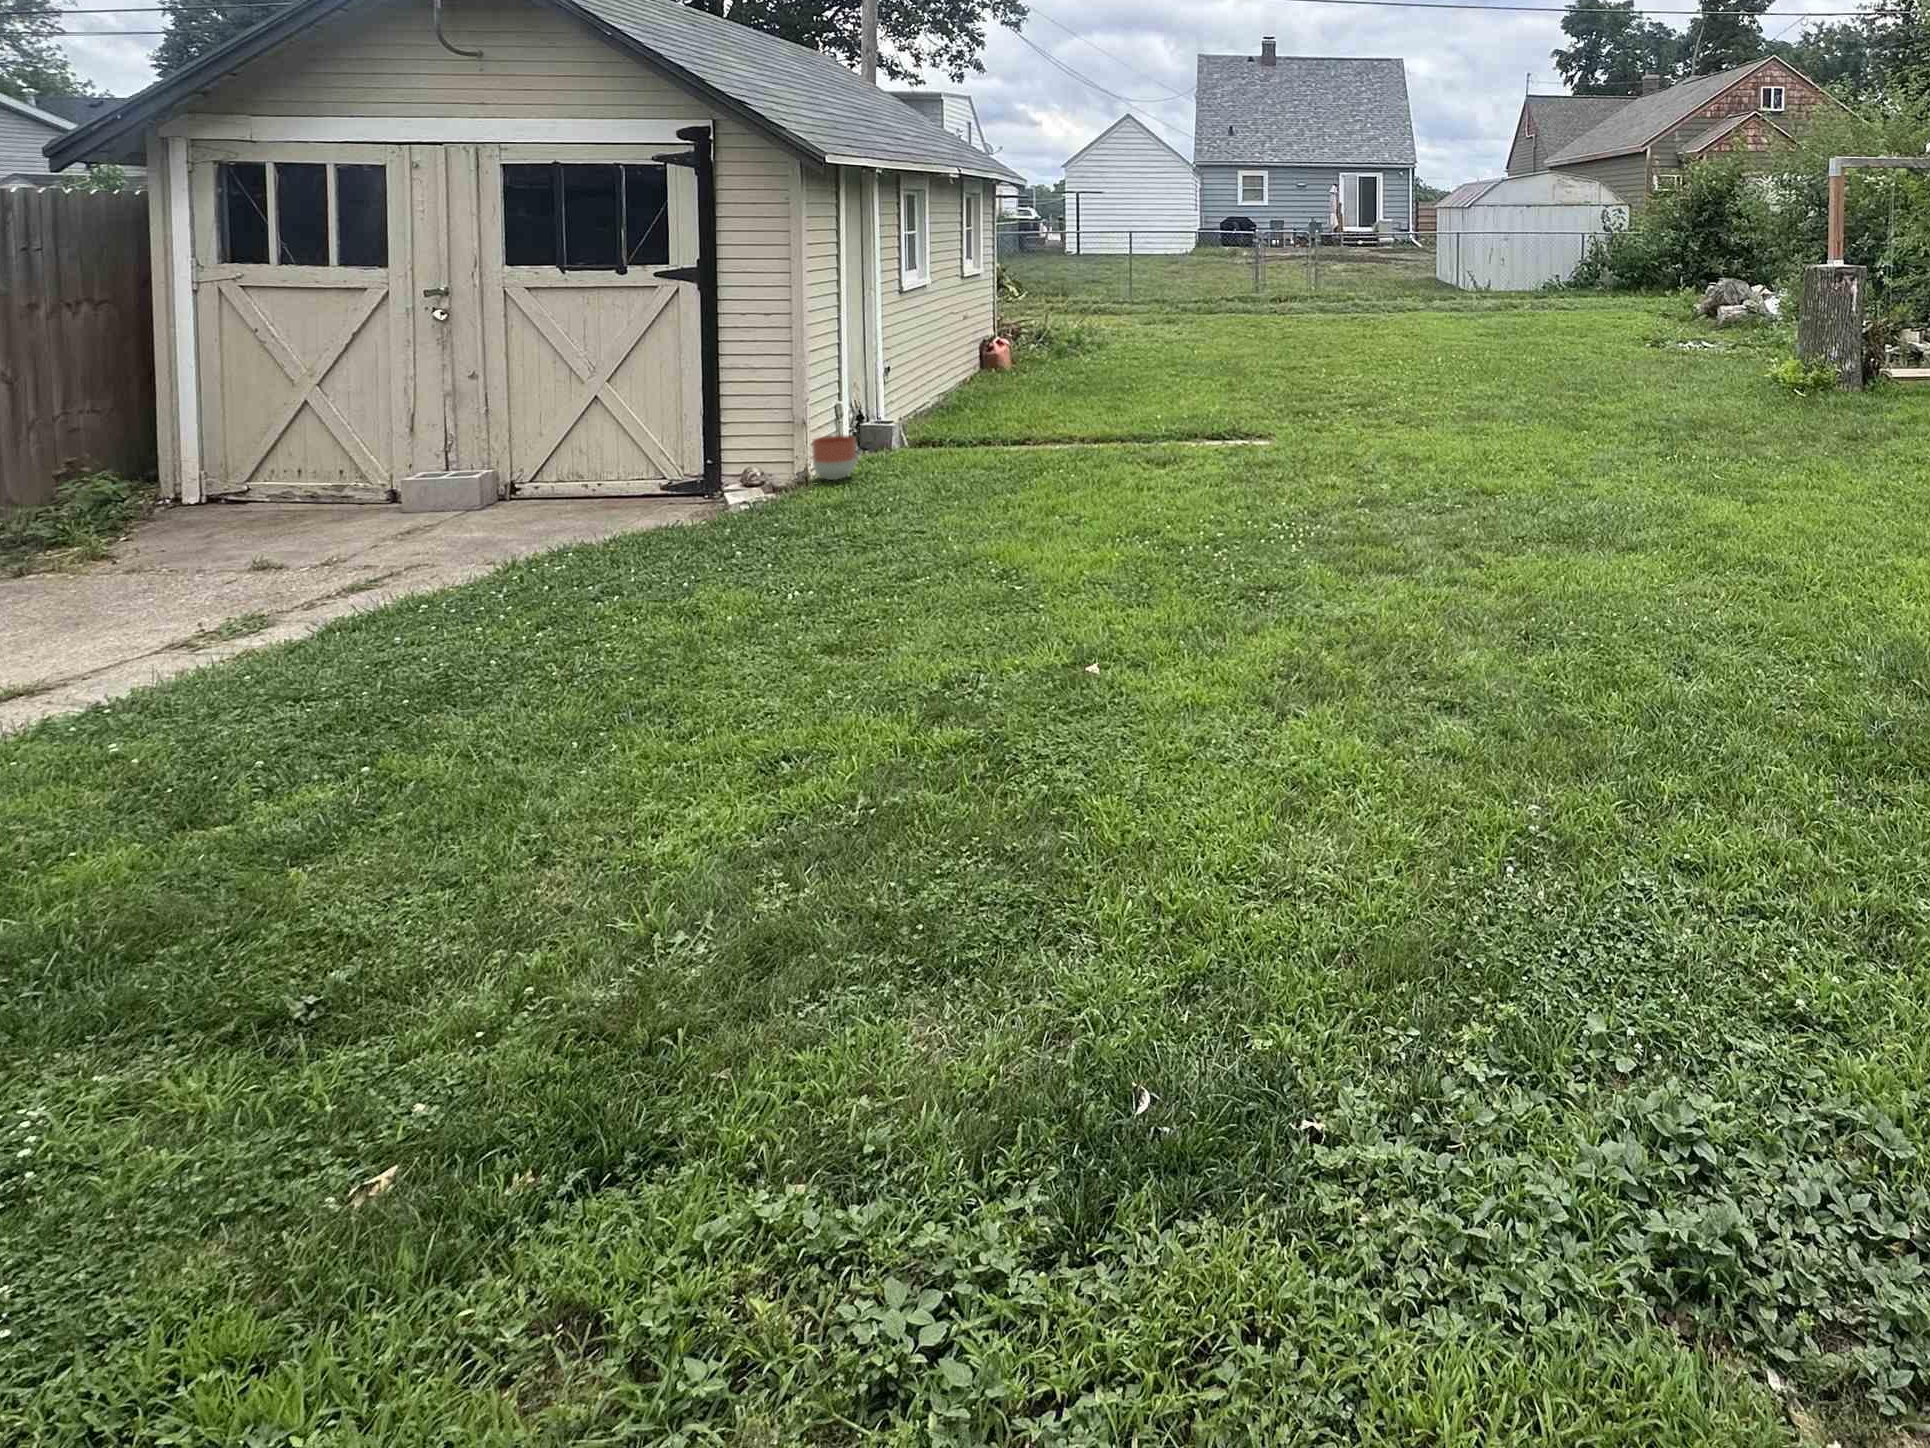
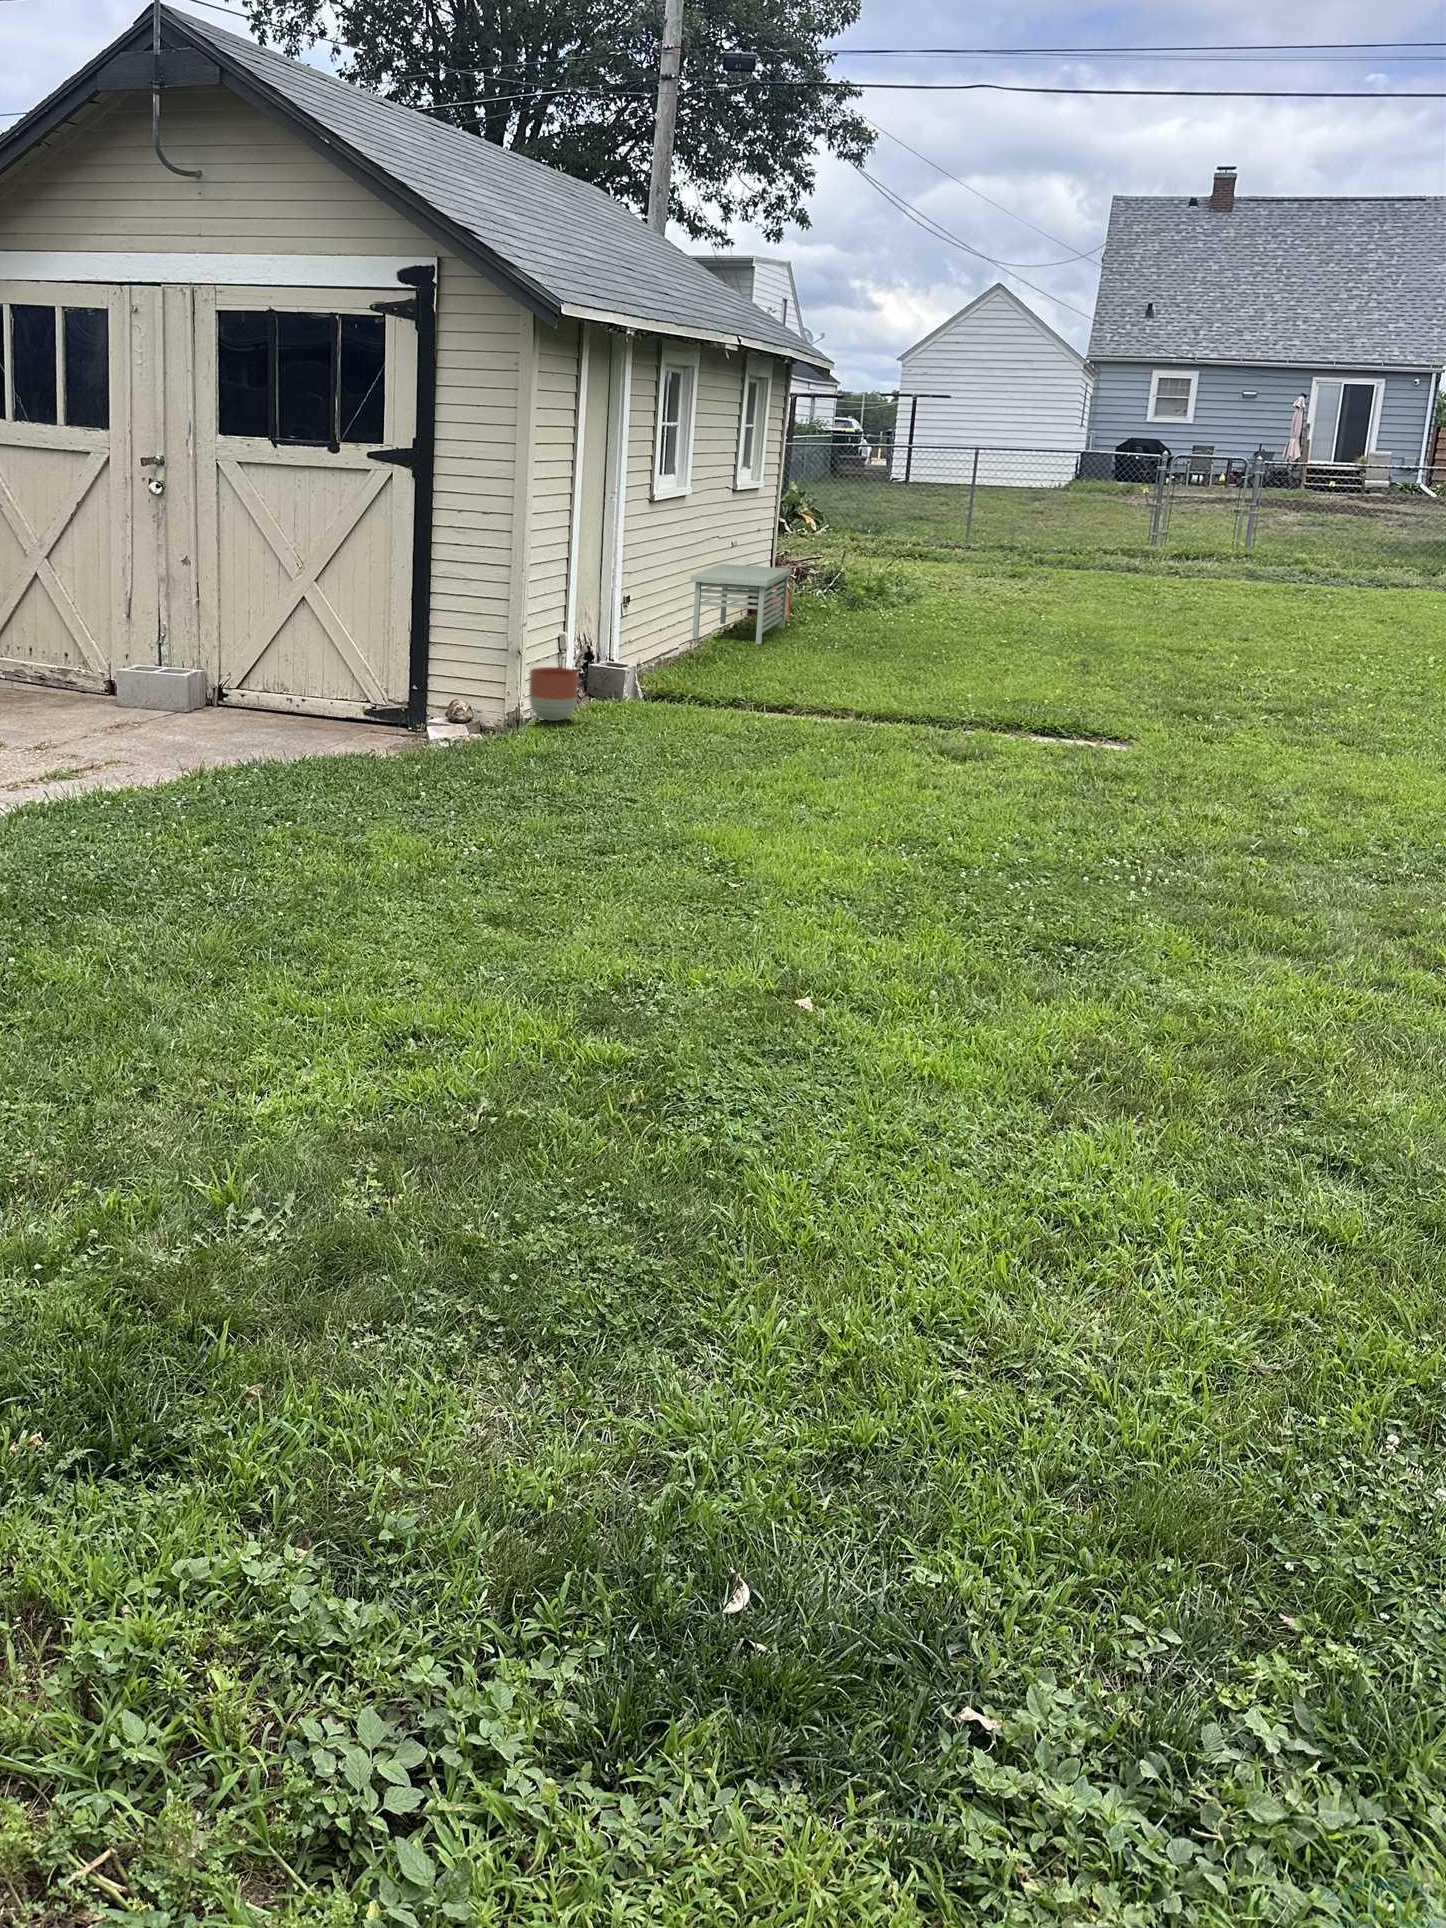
storage bench: none [933,338,1012,399] -> present [690,564,792,644]

